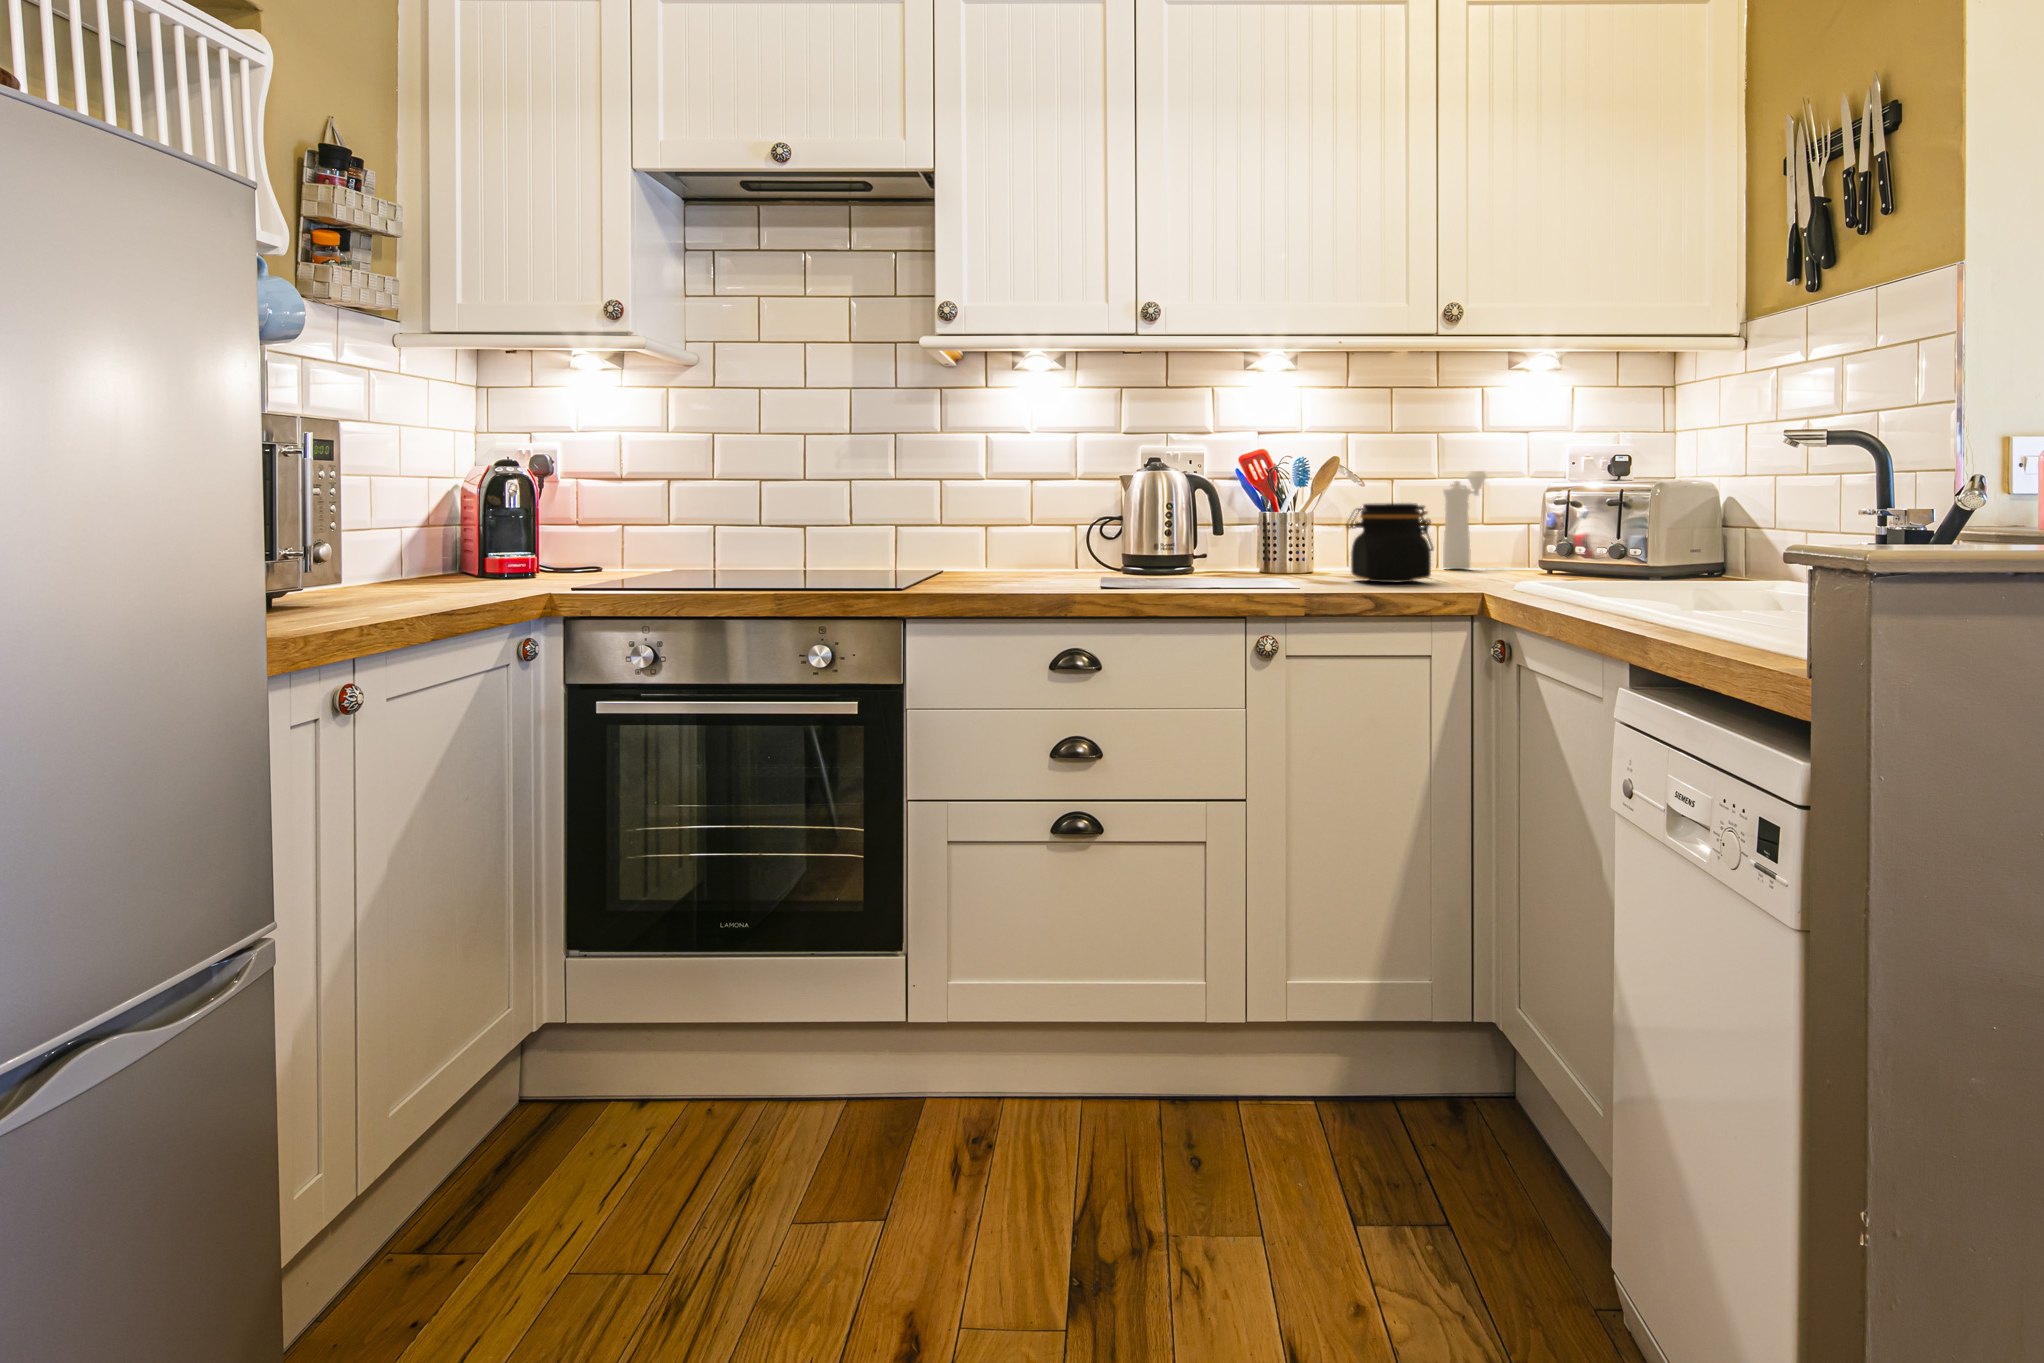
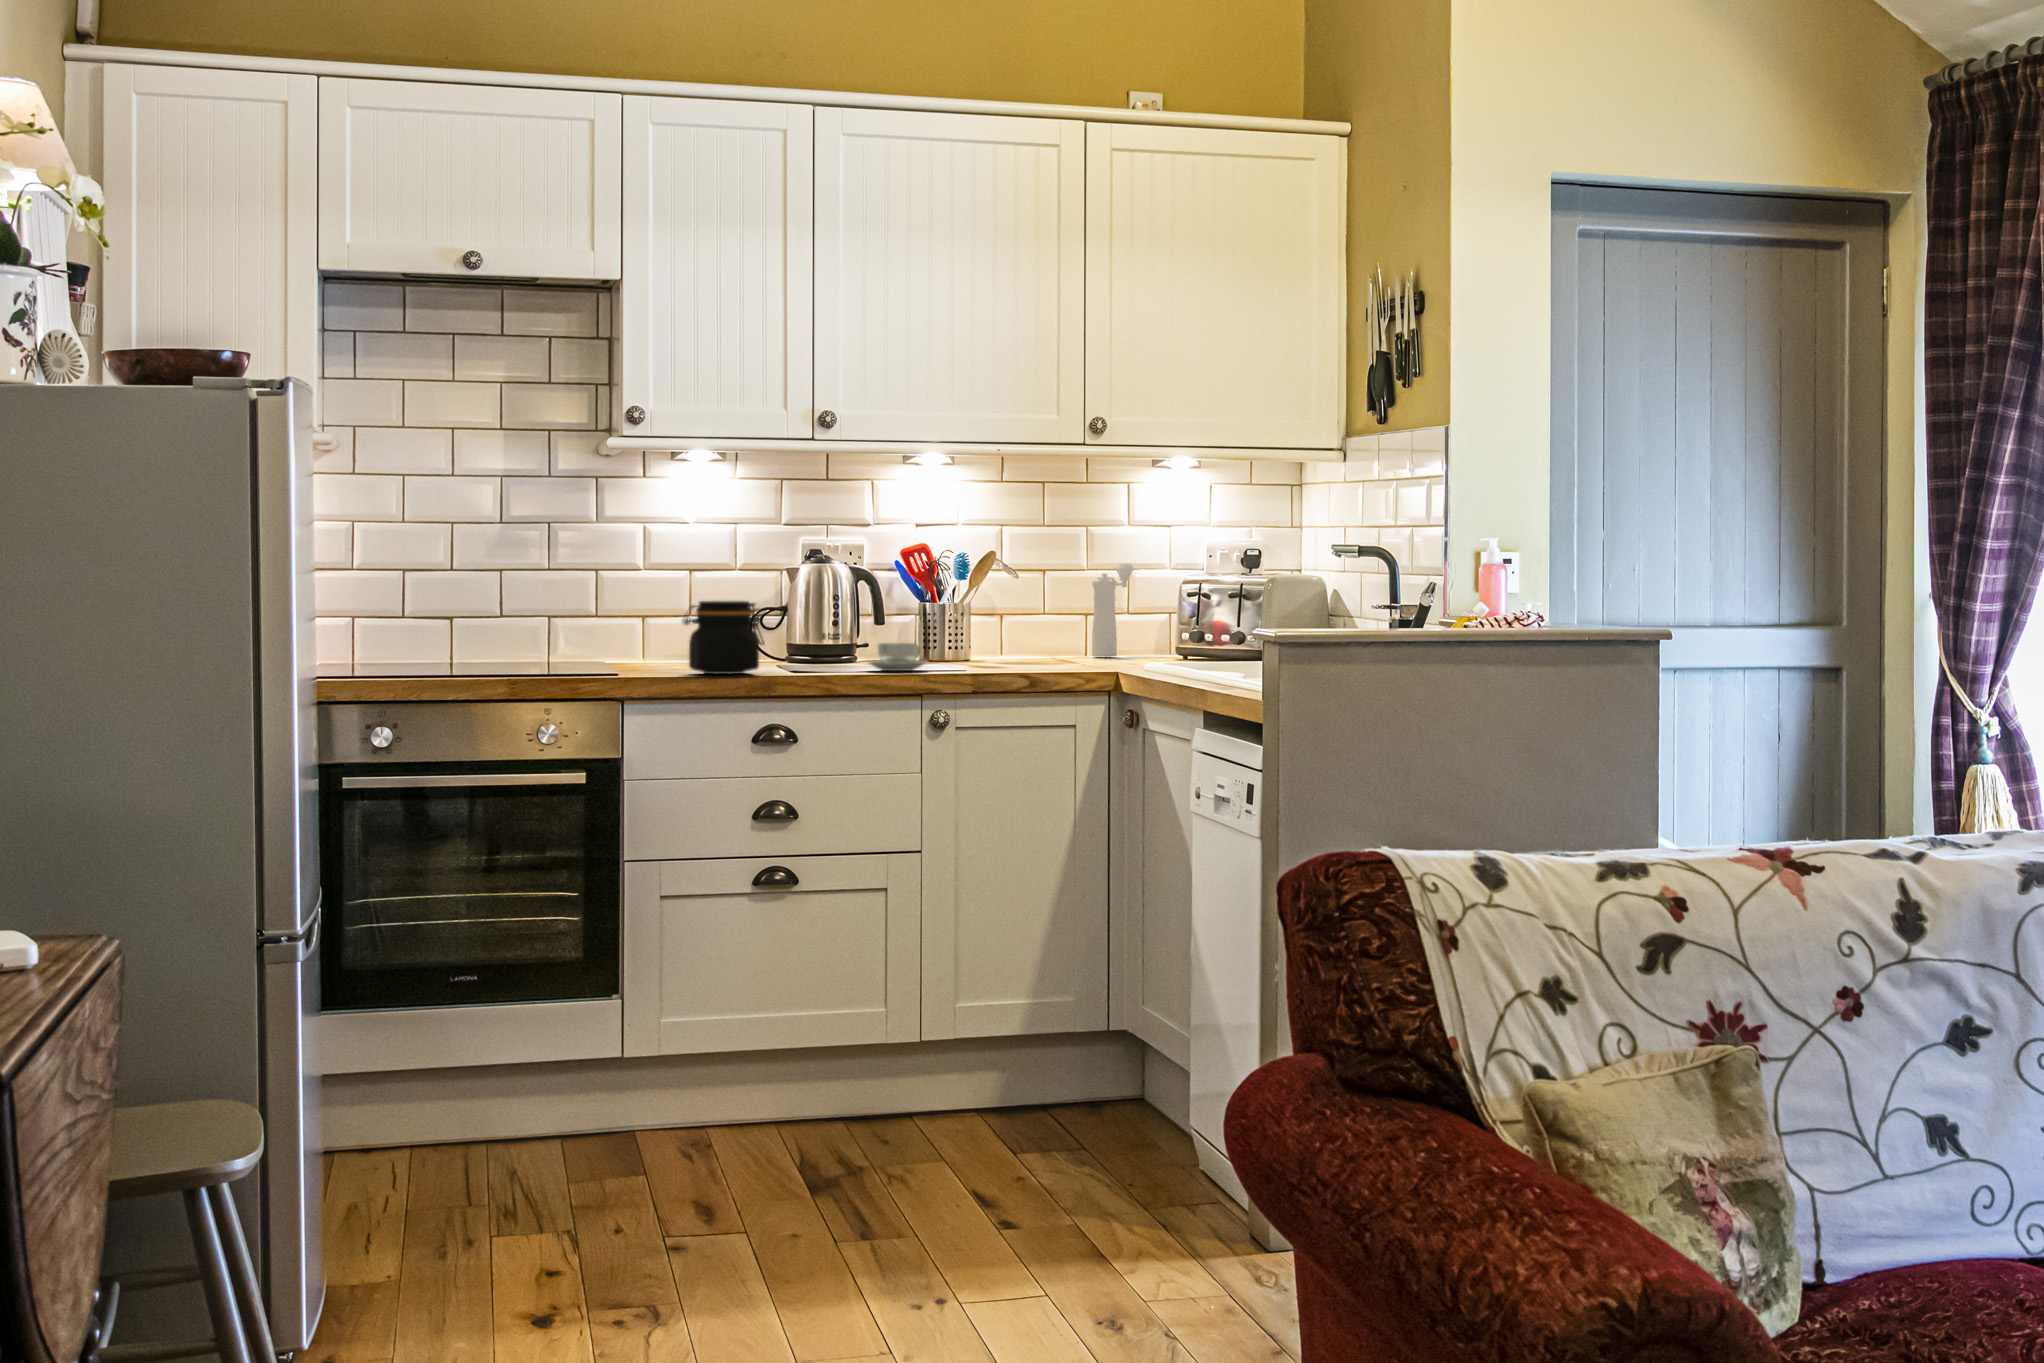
jar: present [1346,503,1433,582] -> present [683,601,765,674]
coffee cup: none [1183,555,1255,589] -> present [868,643,927,671]

